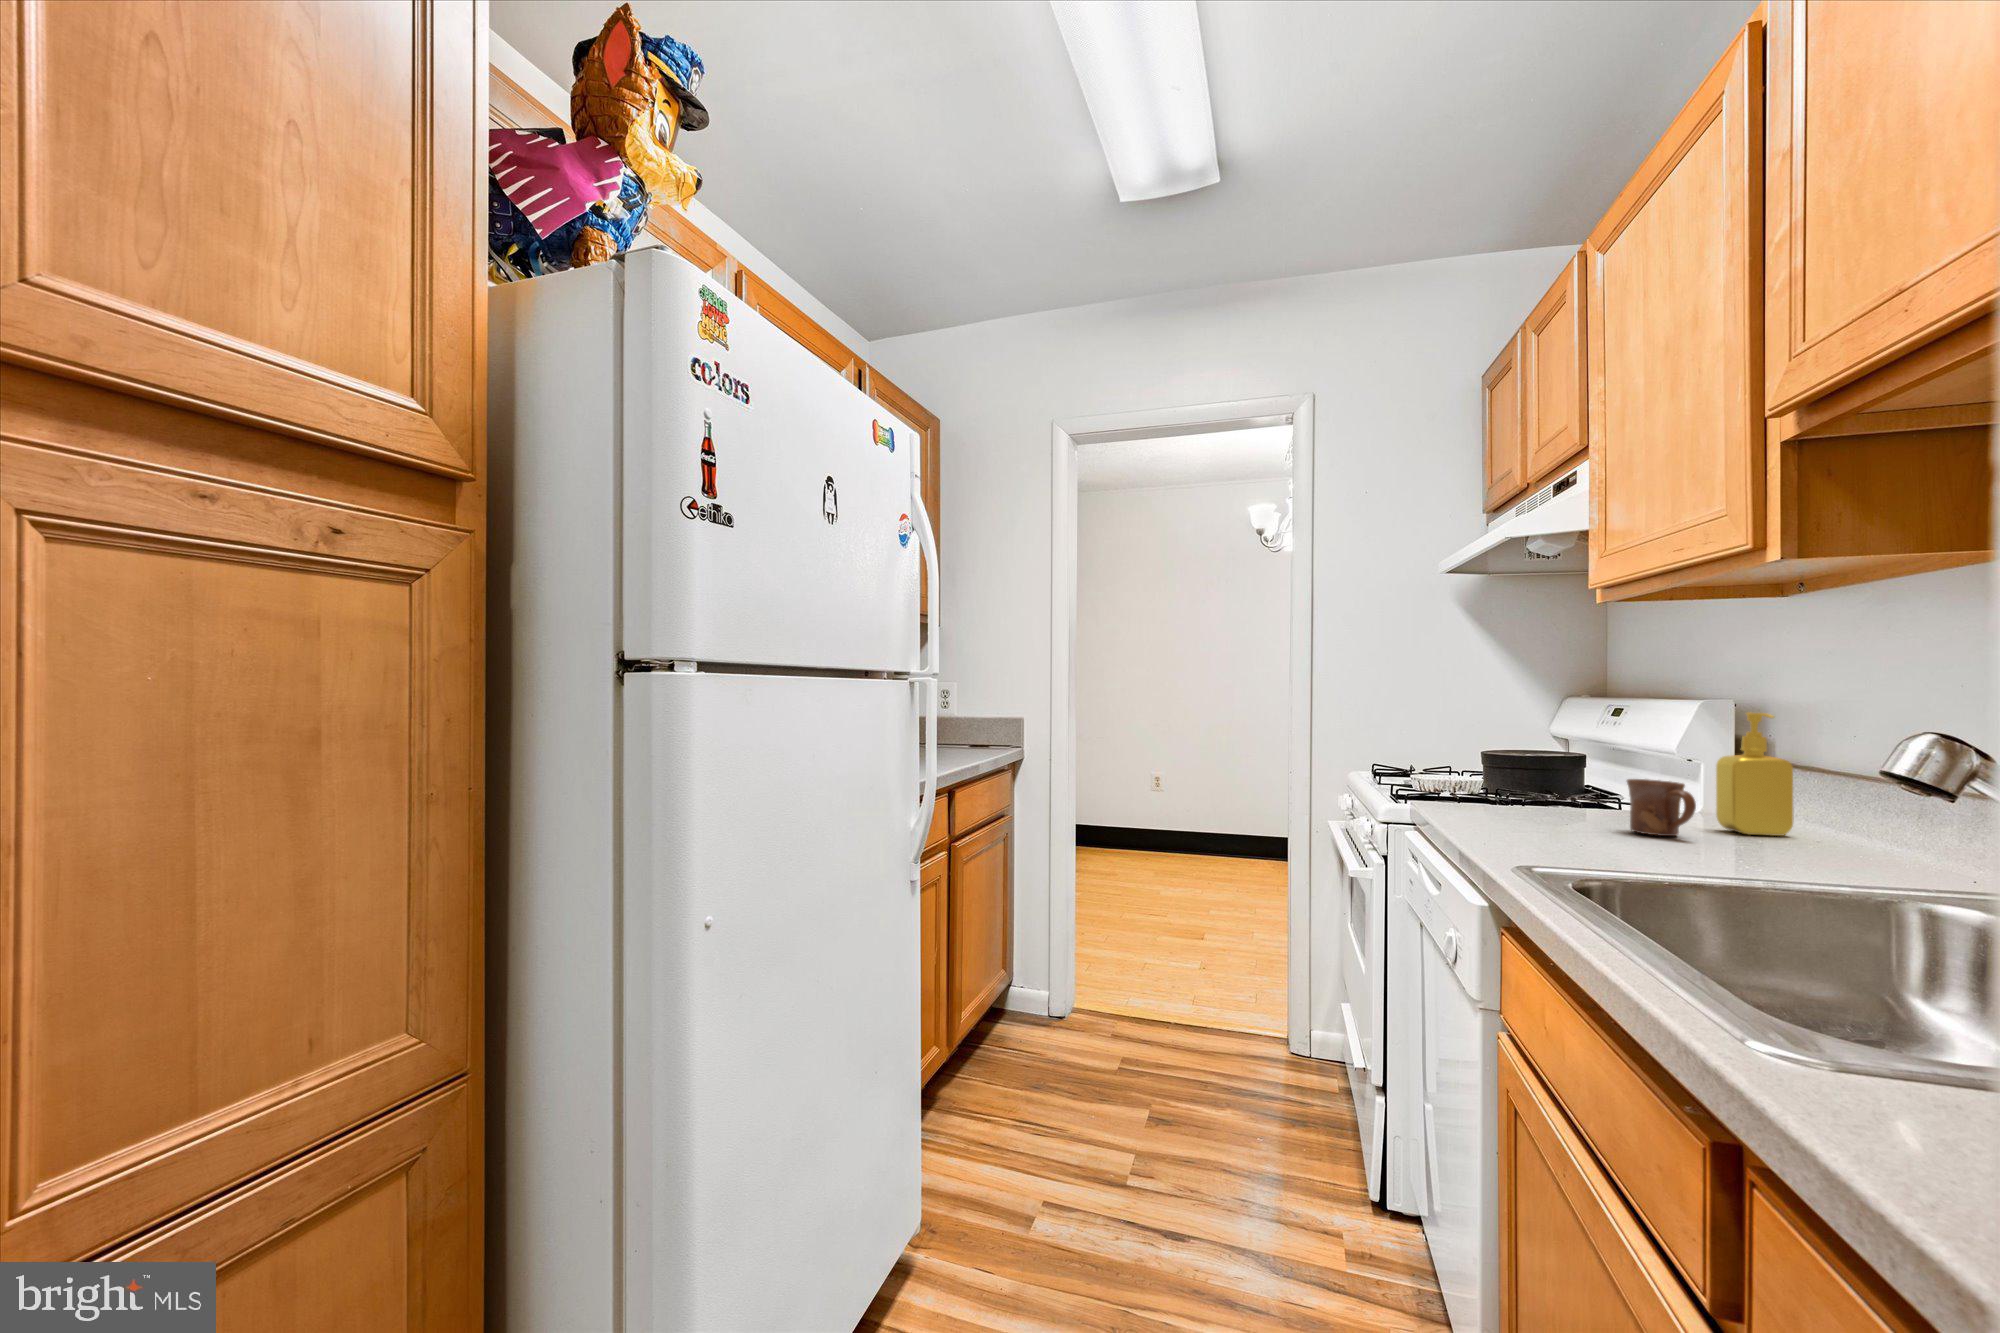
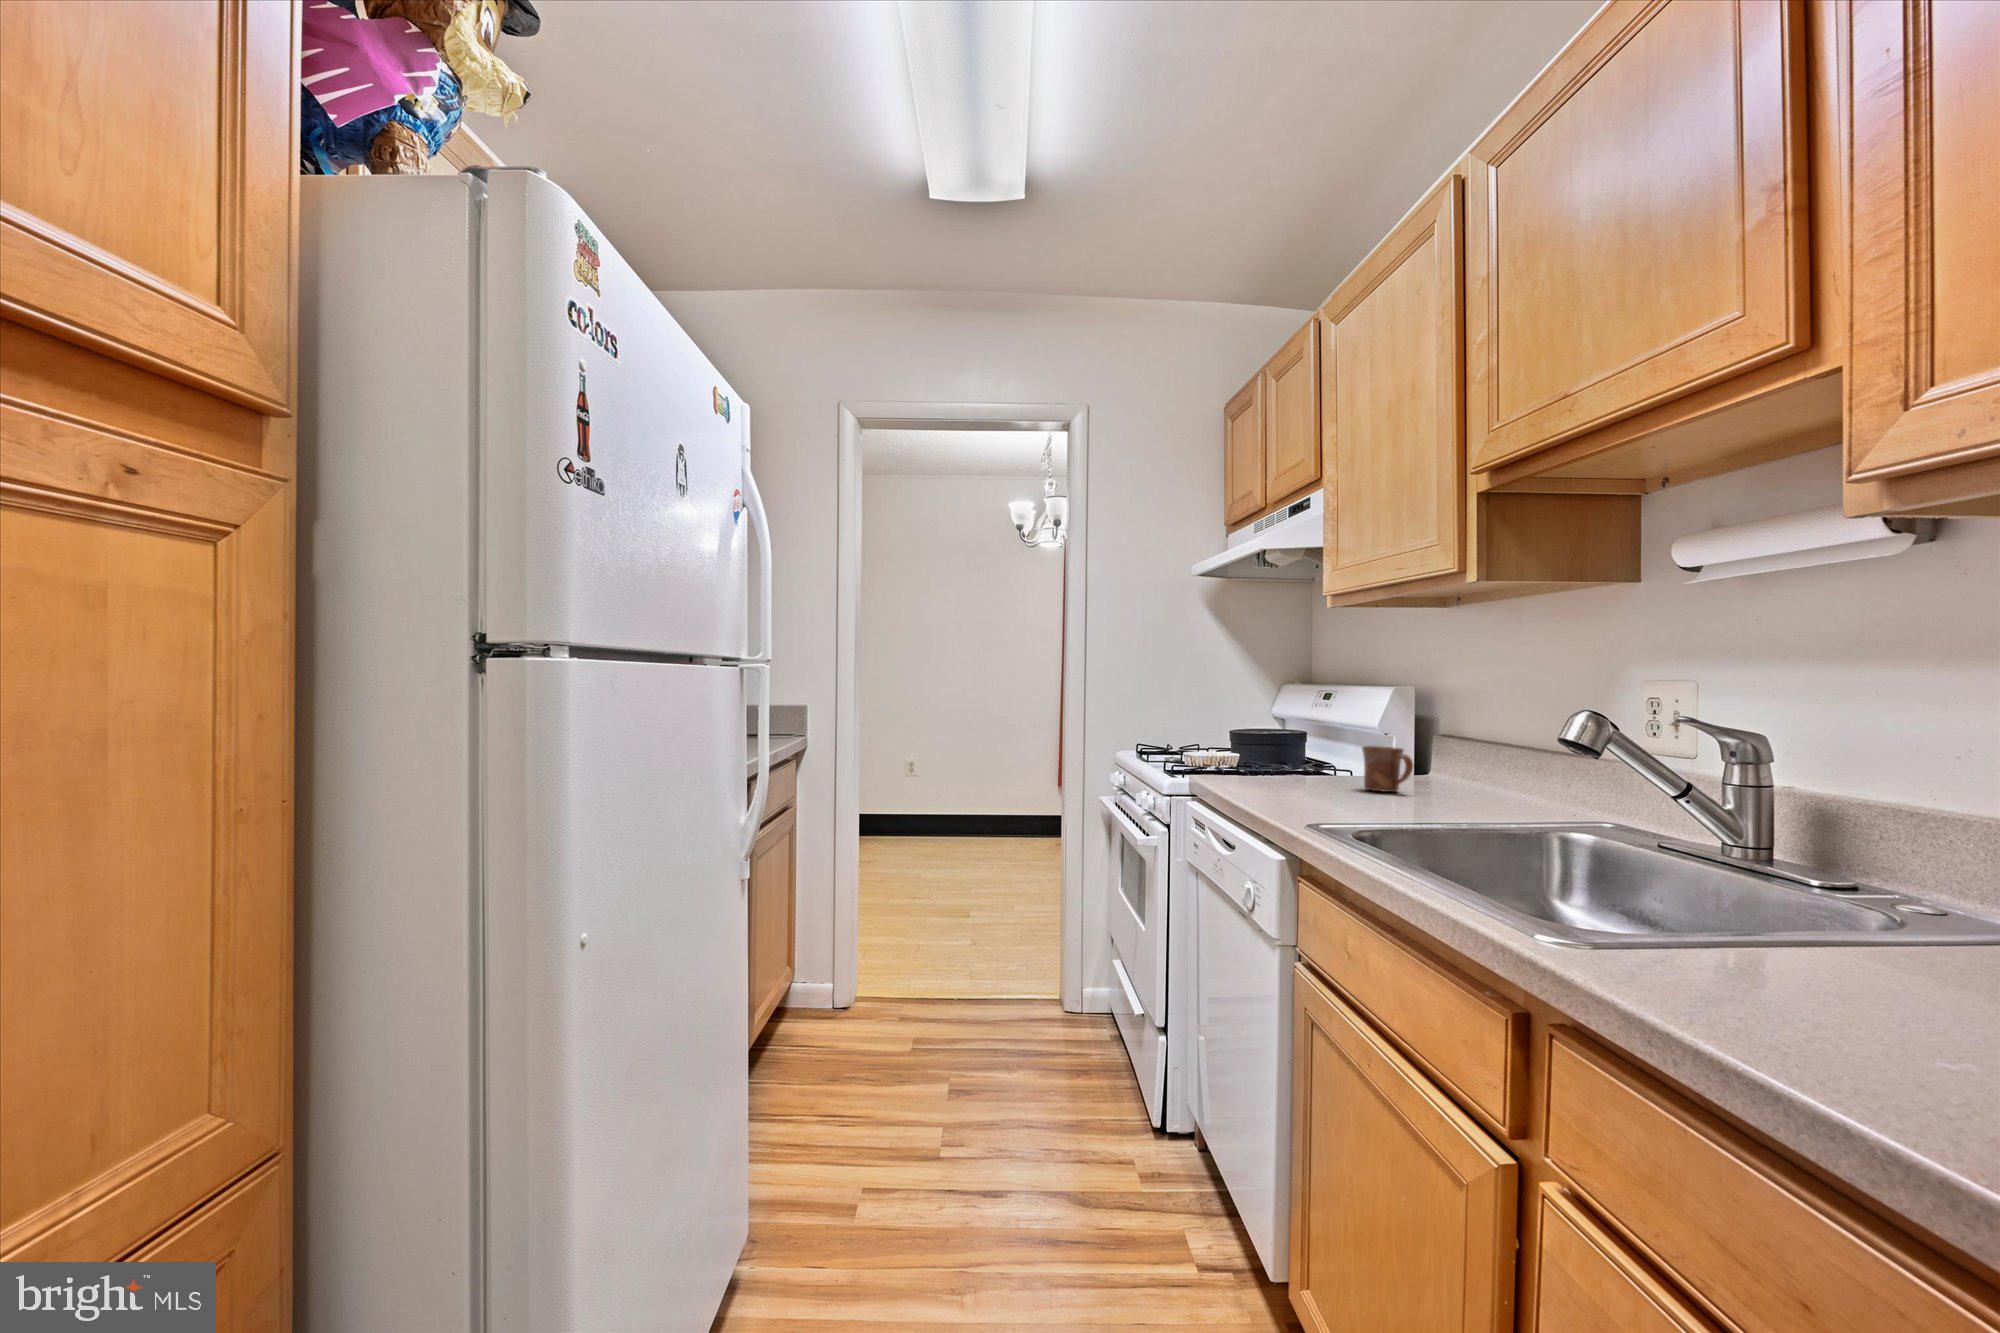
soap dispenser: present [1716,713,1794,836] -> none [1420,691,1473,788]

